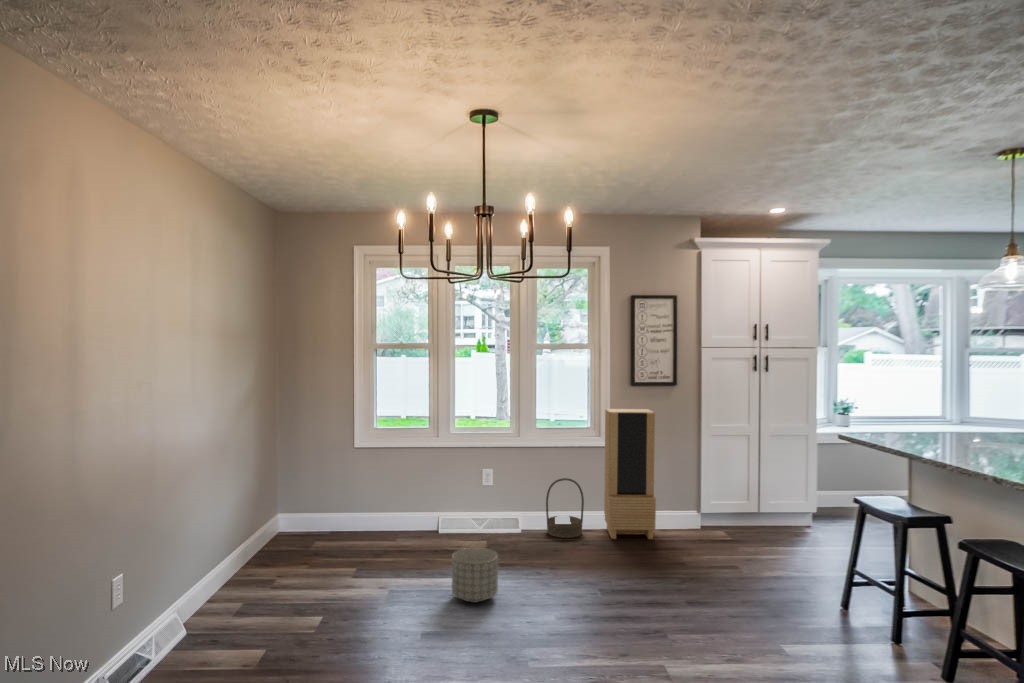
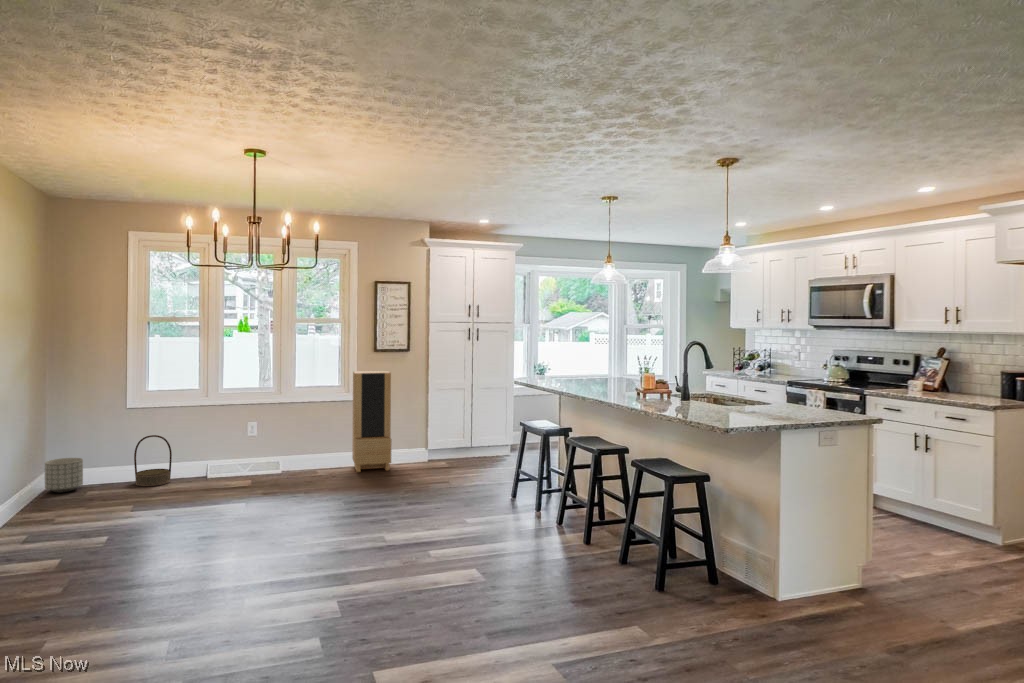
basket: present [546,478,584,538] -> present [134,435,172,486]
planter: present [452,548,498,603] -> present [45,458,83,492]

